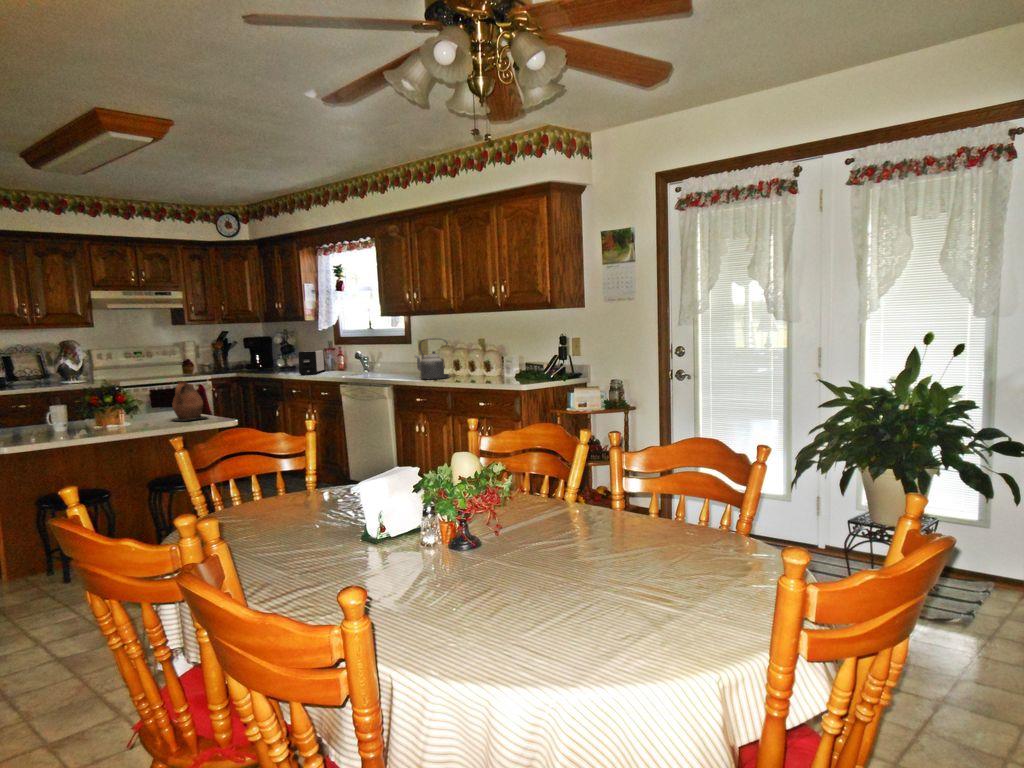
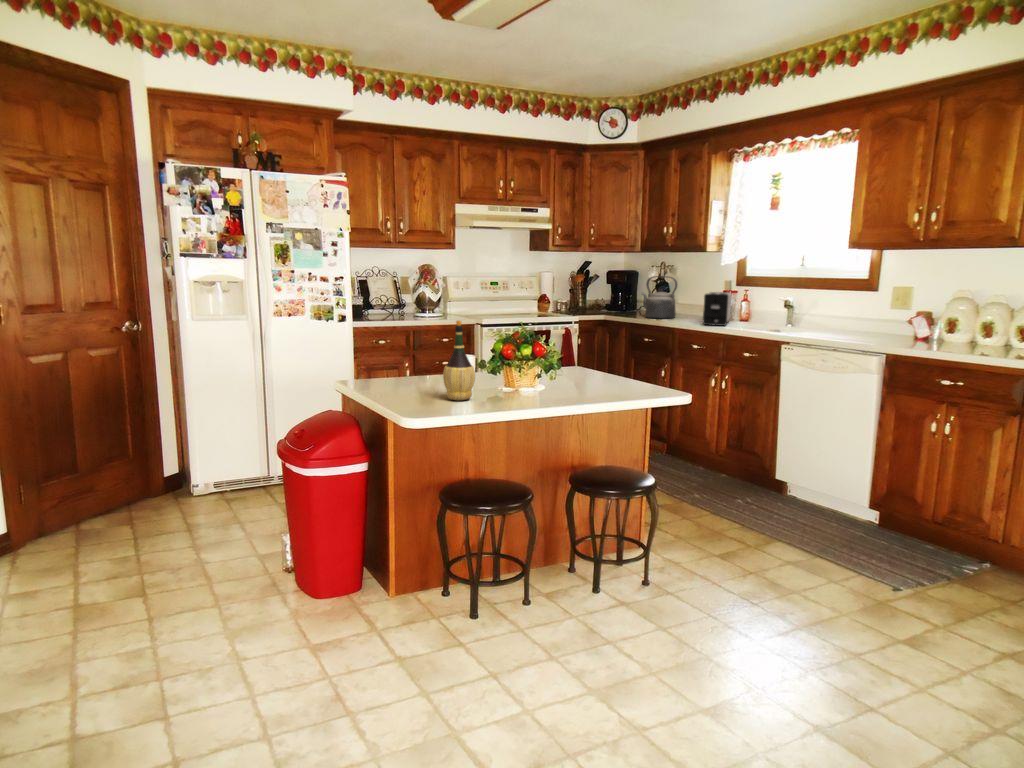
kettle: present [414,338,449,380] -> present [642,276,677,318]
ceramic pitcher: present [172,381,208,421] -> none [593,330,649,391]
wine bottle: none [39,382,65,436] -> present [443,320,475,400]

